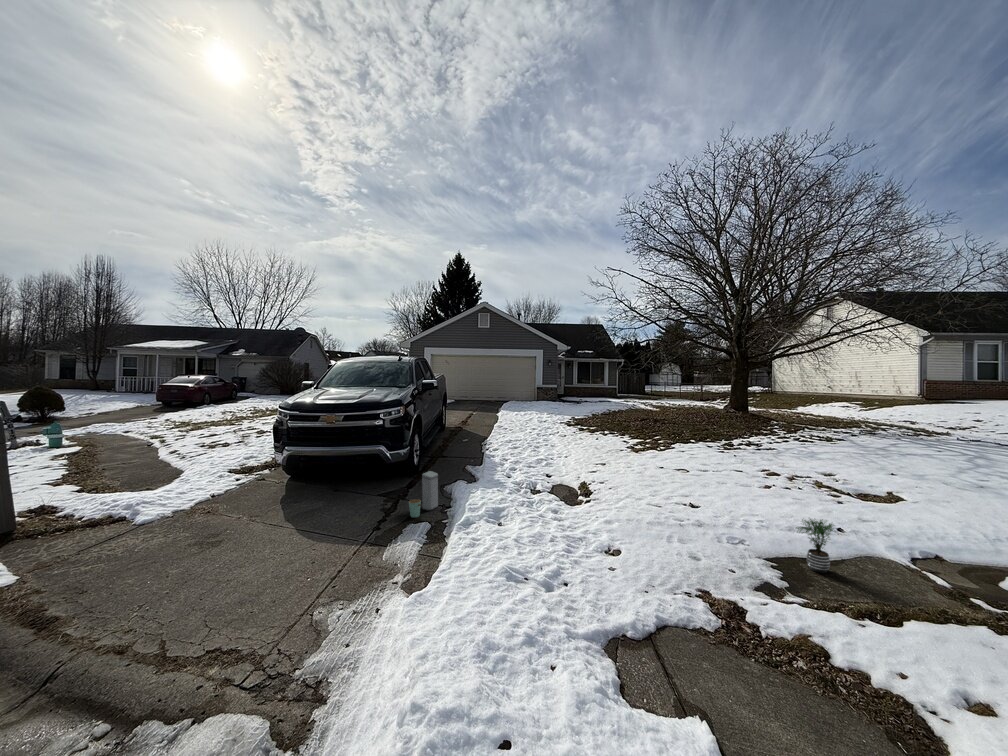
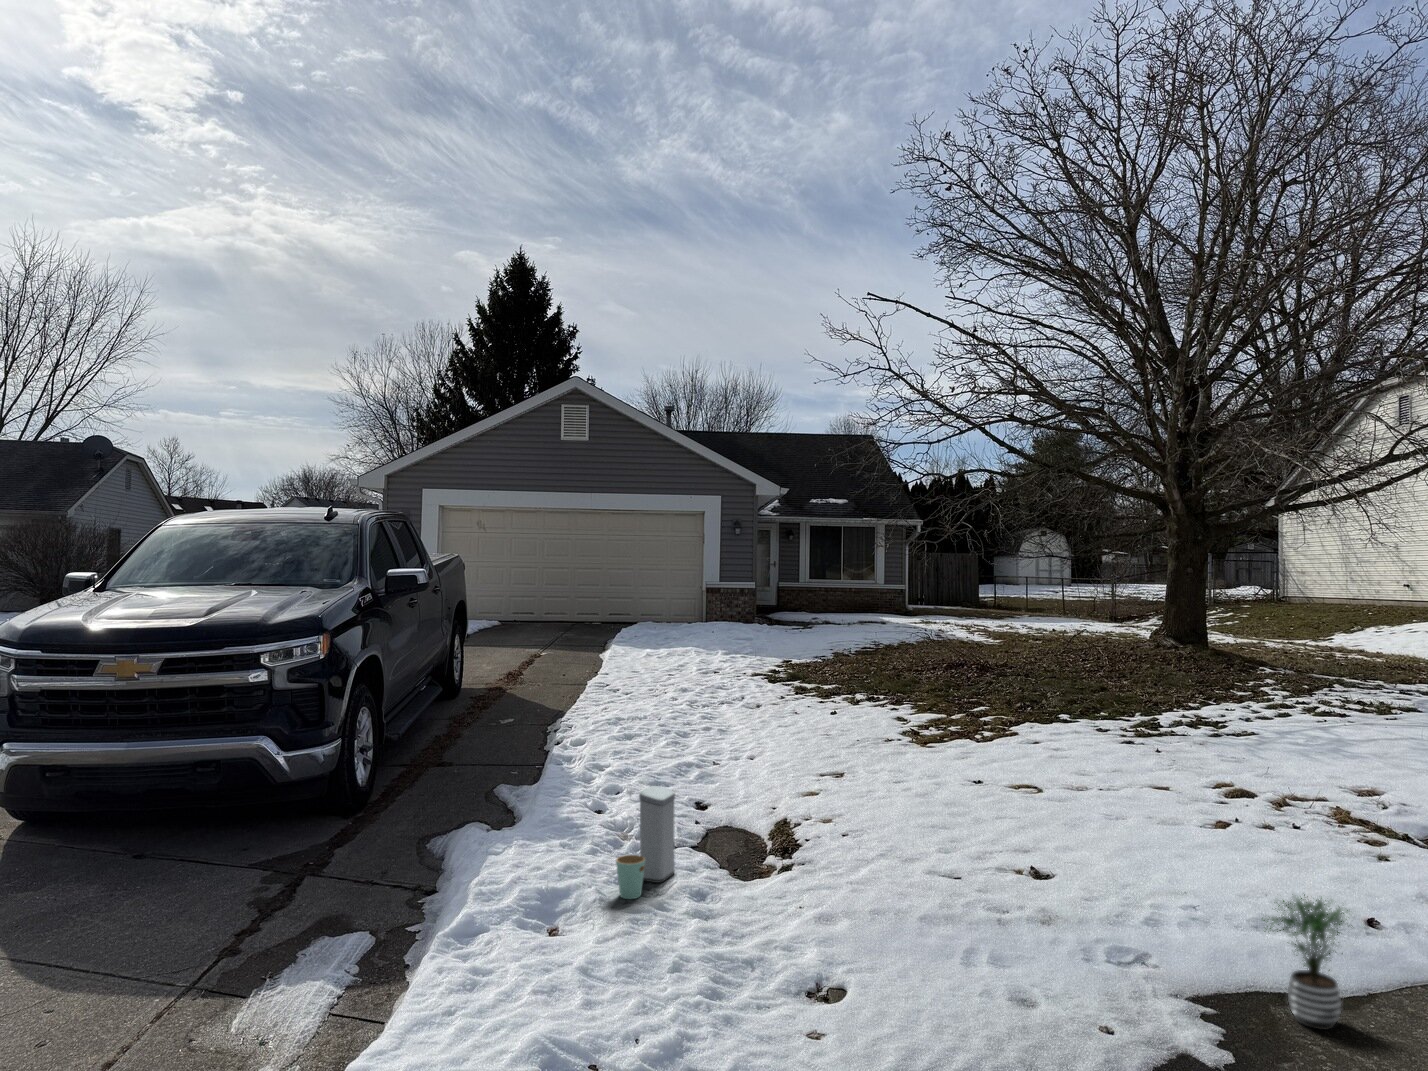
trash can: present [409,471,438,517] -> present [616,786,675,899]

